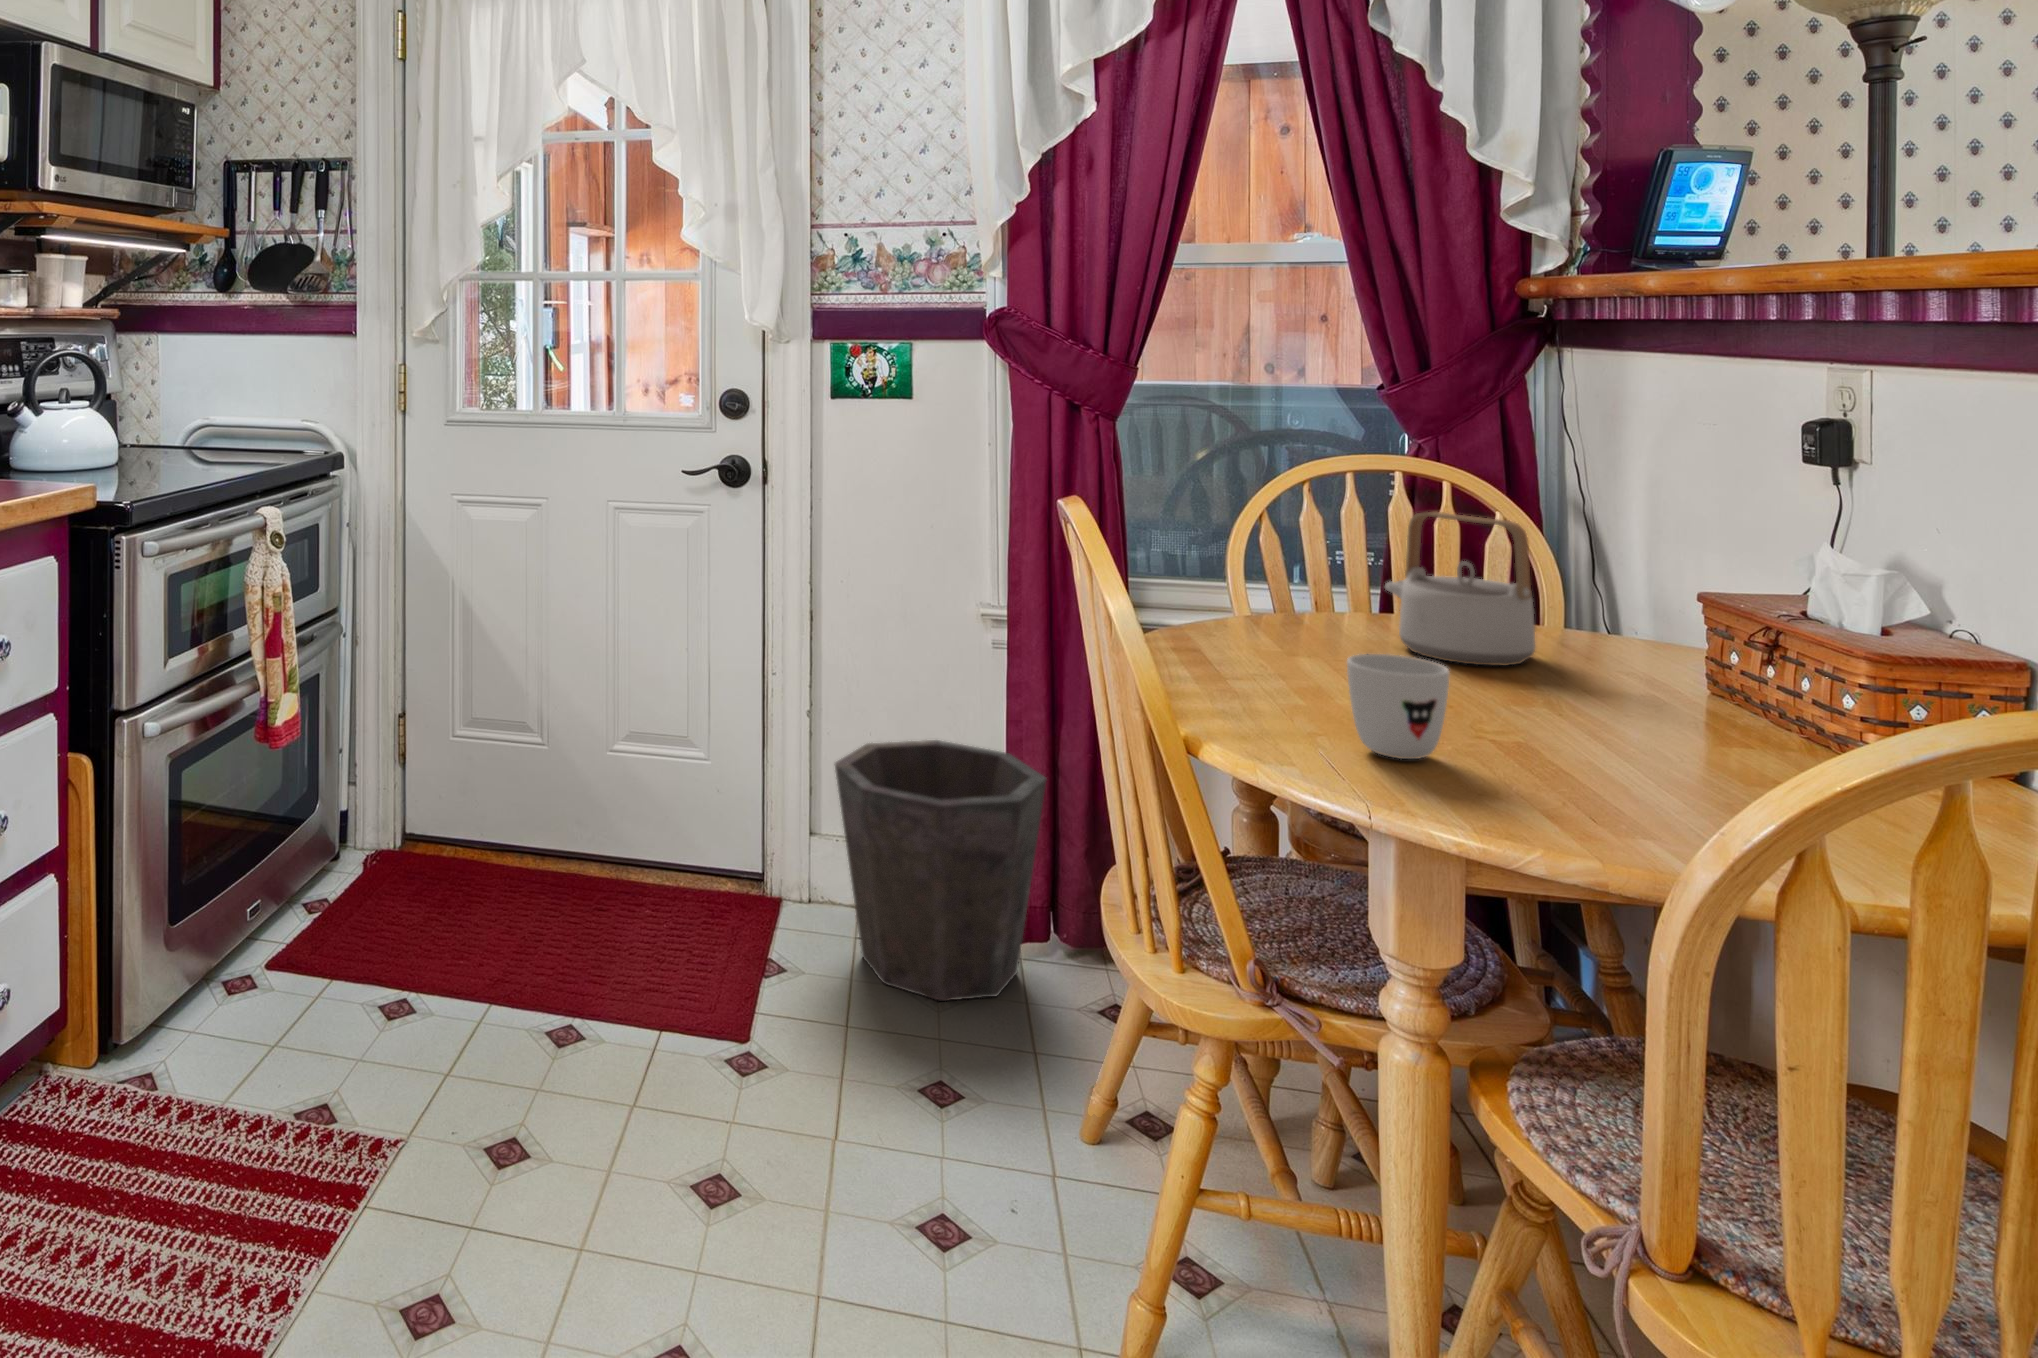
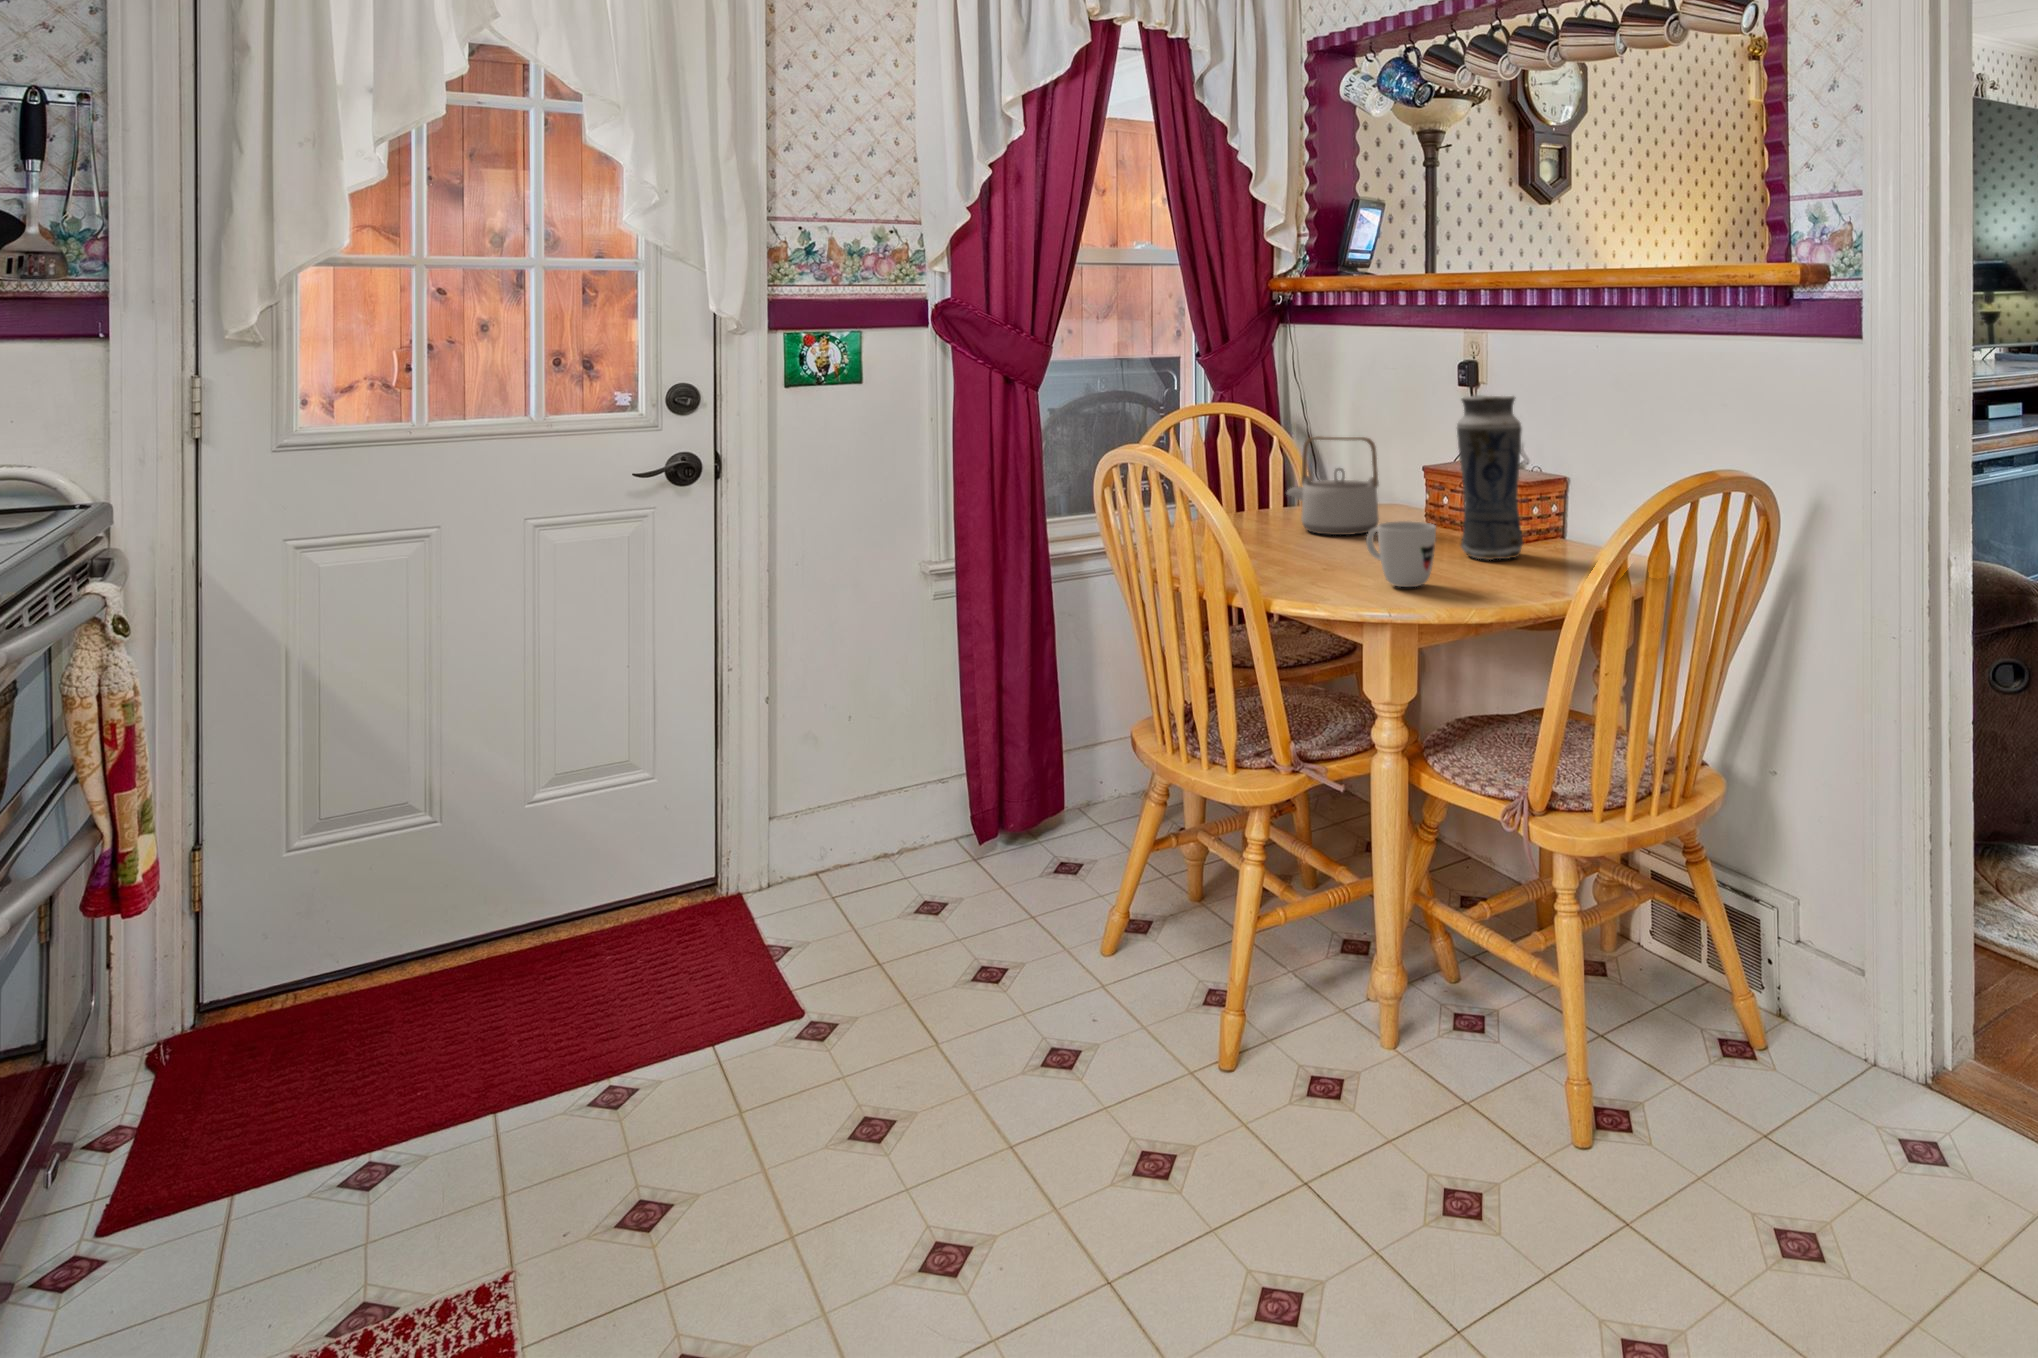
vase: none [1590,474,1725,755] -> present [1457,395,1523,560]
waste bin: present [835,740,1047,1001] -> none [828,687,1010,920]

